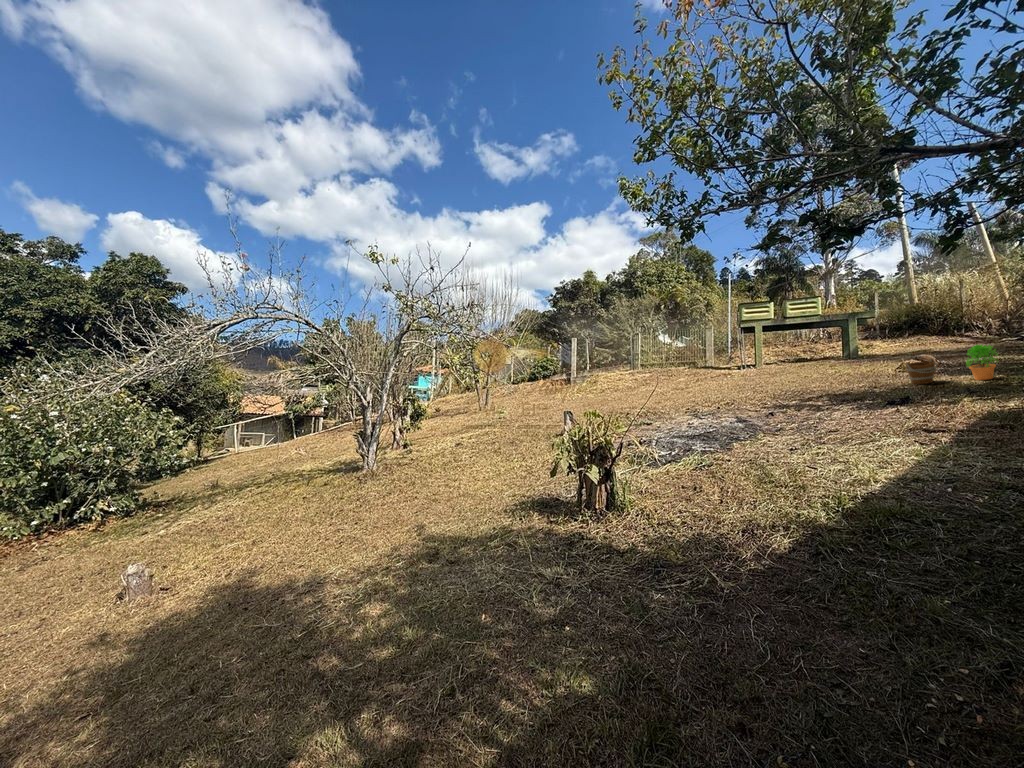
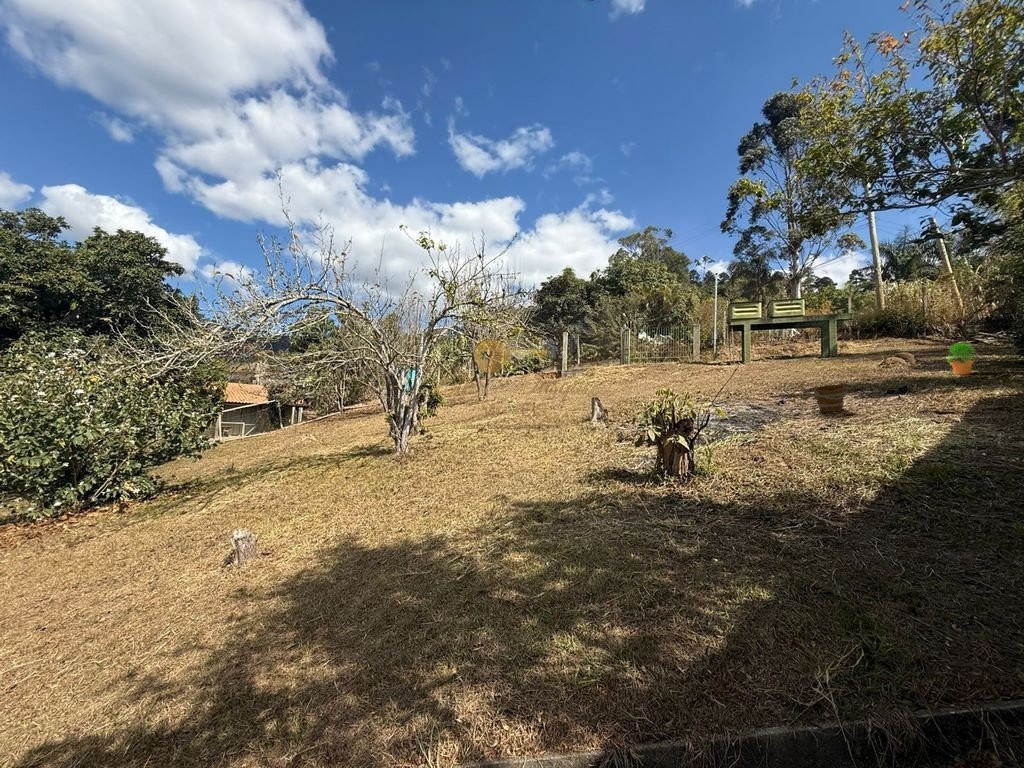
bucket: present [906,359,938,384] -> present [814,382,848,412]

